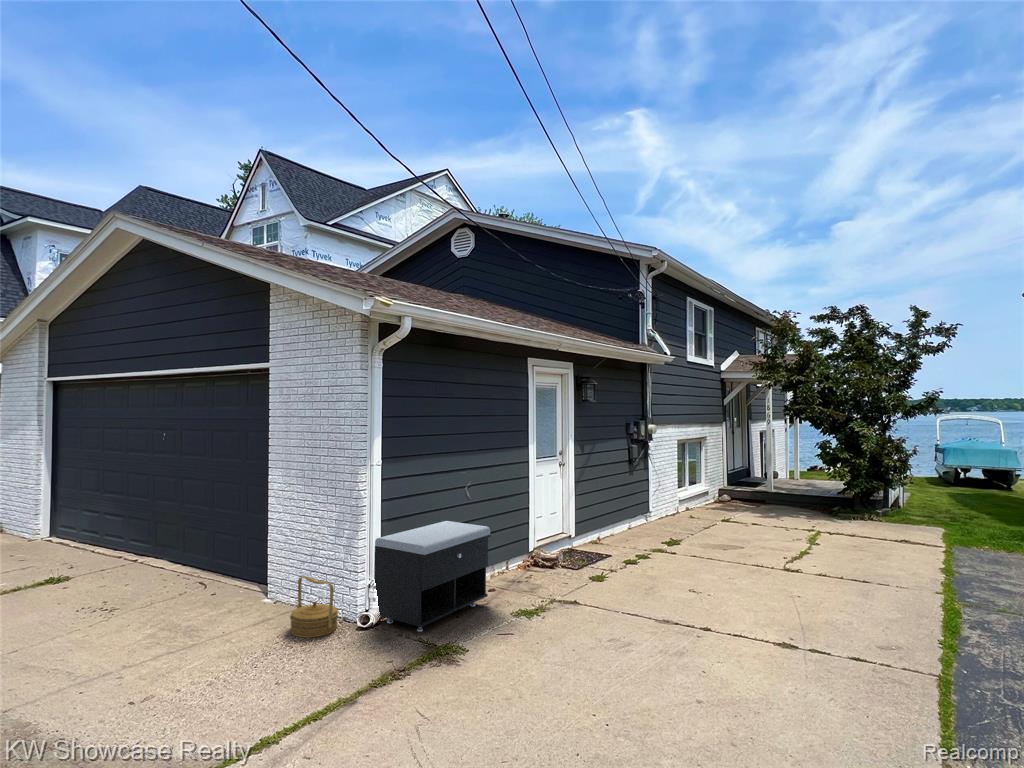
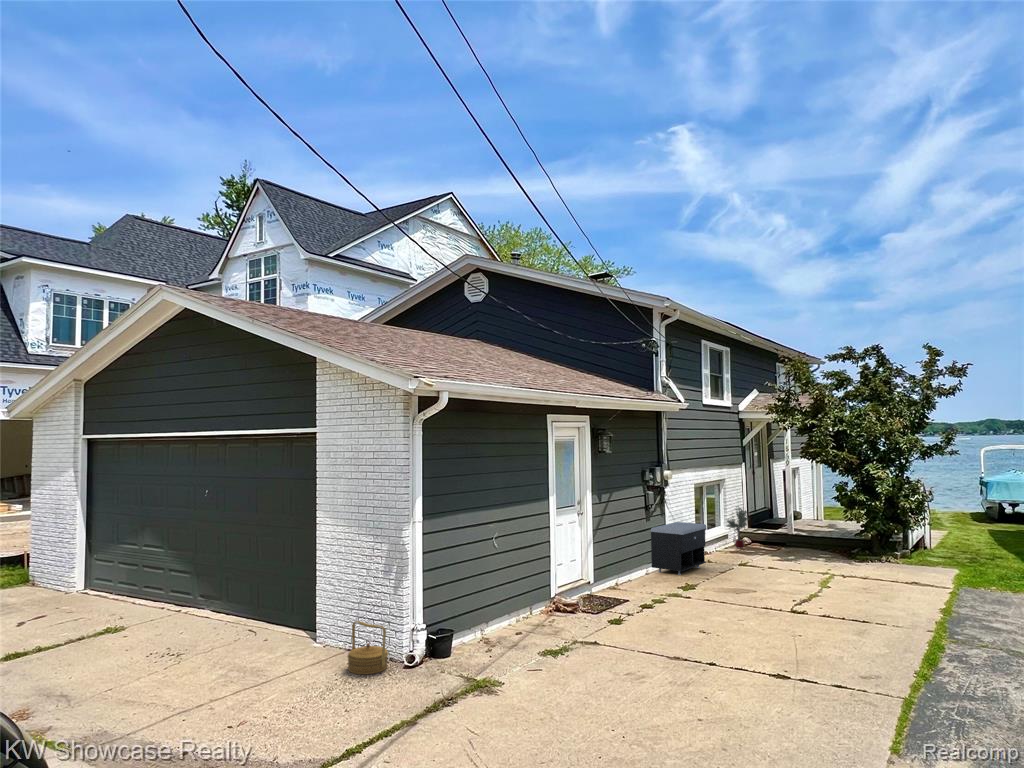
potted tree: none [706,462,730,504] -> present [727,506,749,548]
storage bench: present [374,521,491,632] -> present [651,522,707,575]

